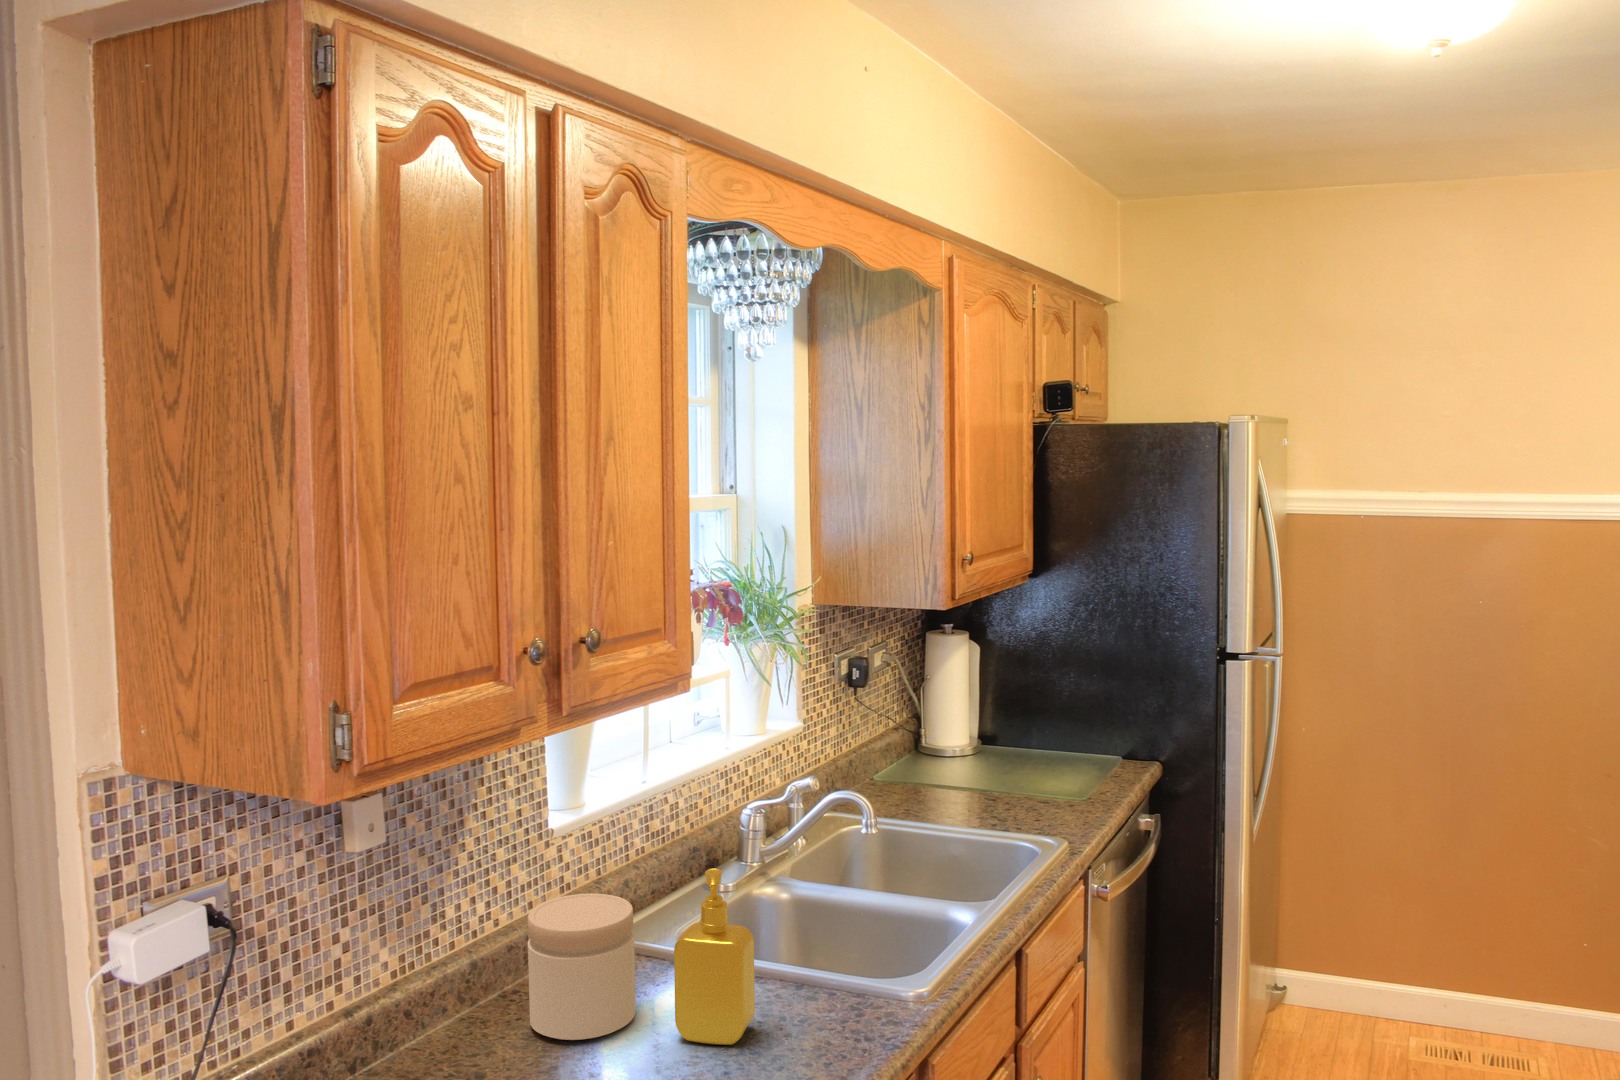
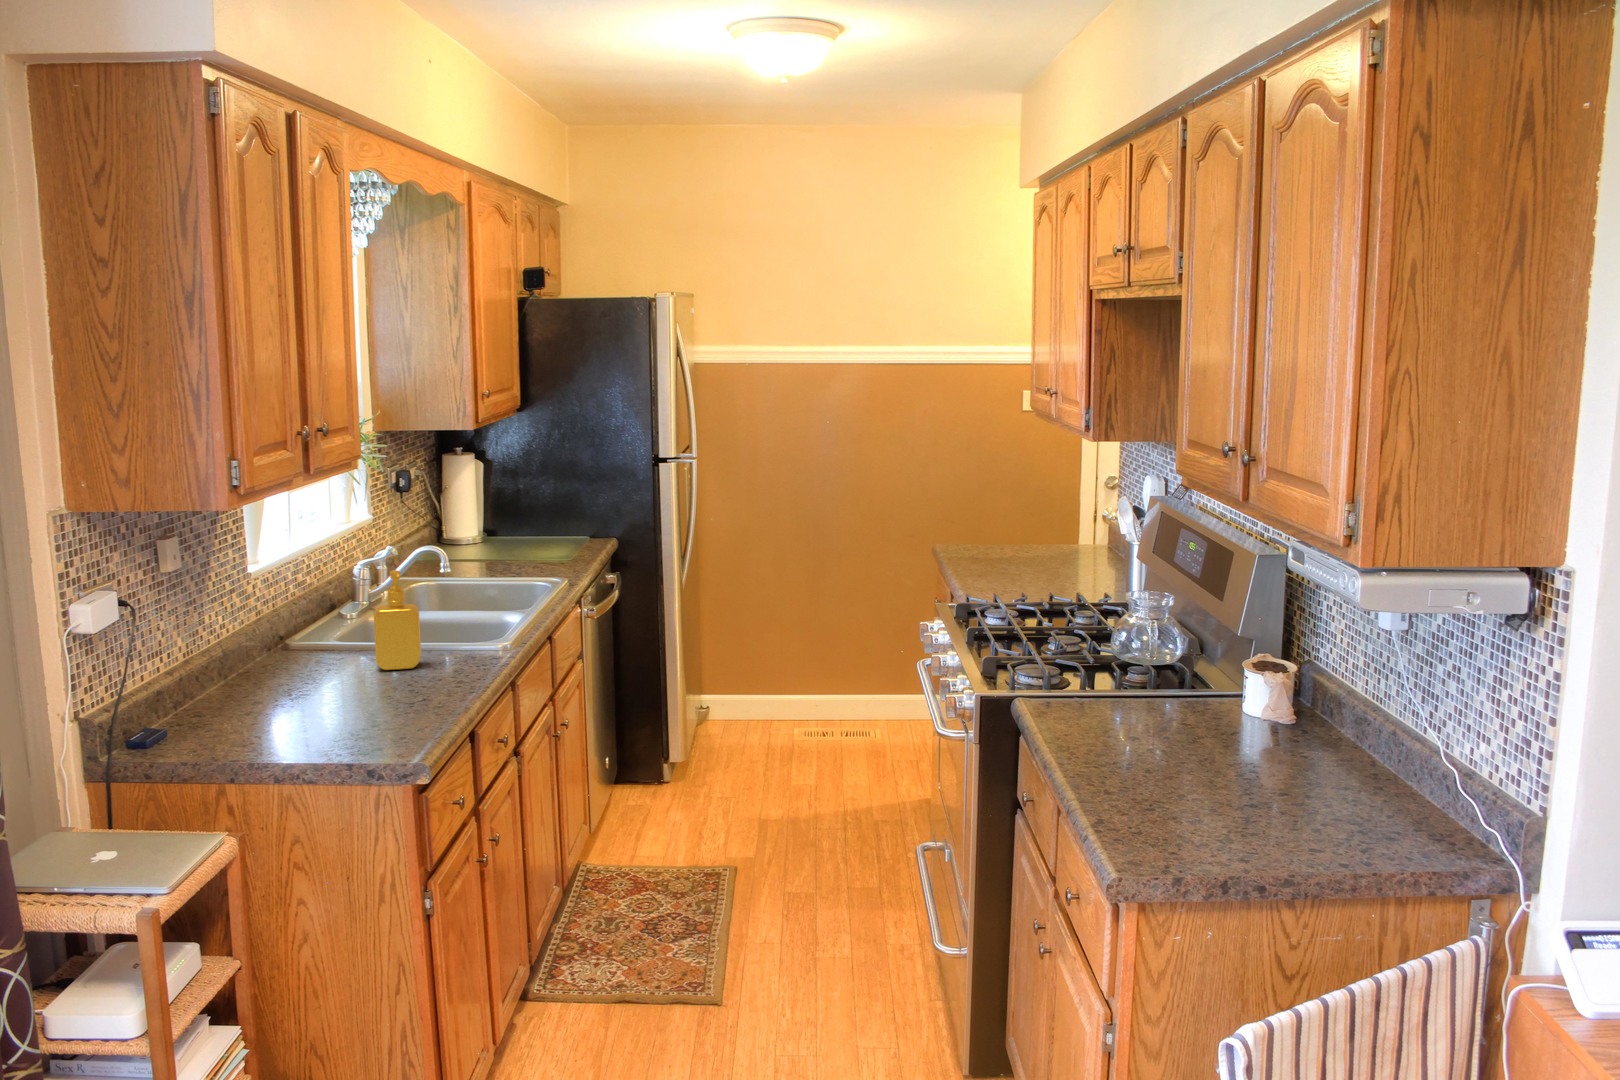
jar: present [528,893,636,1040] -> none [270,600,343,679]

